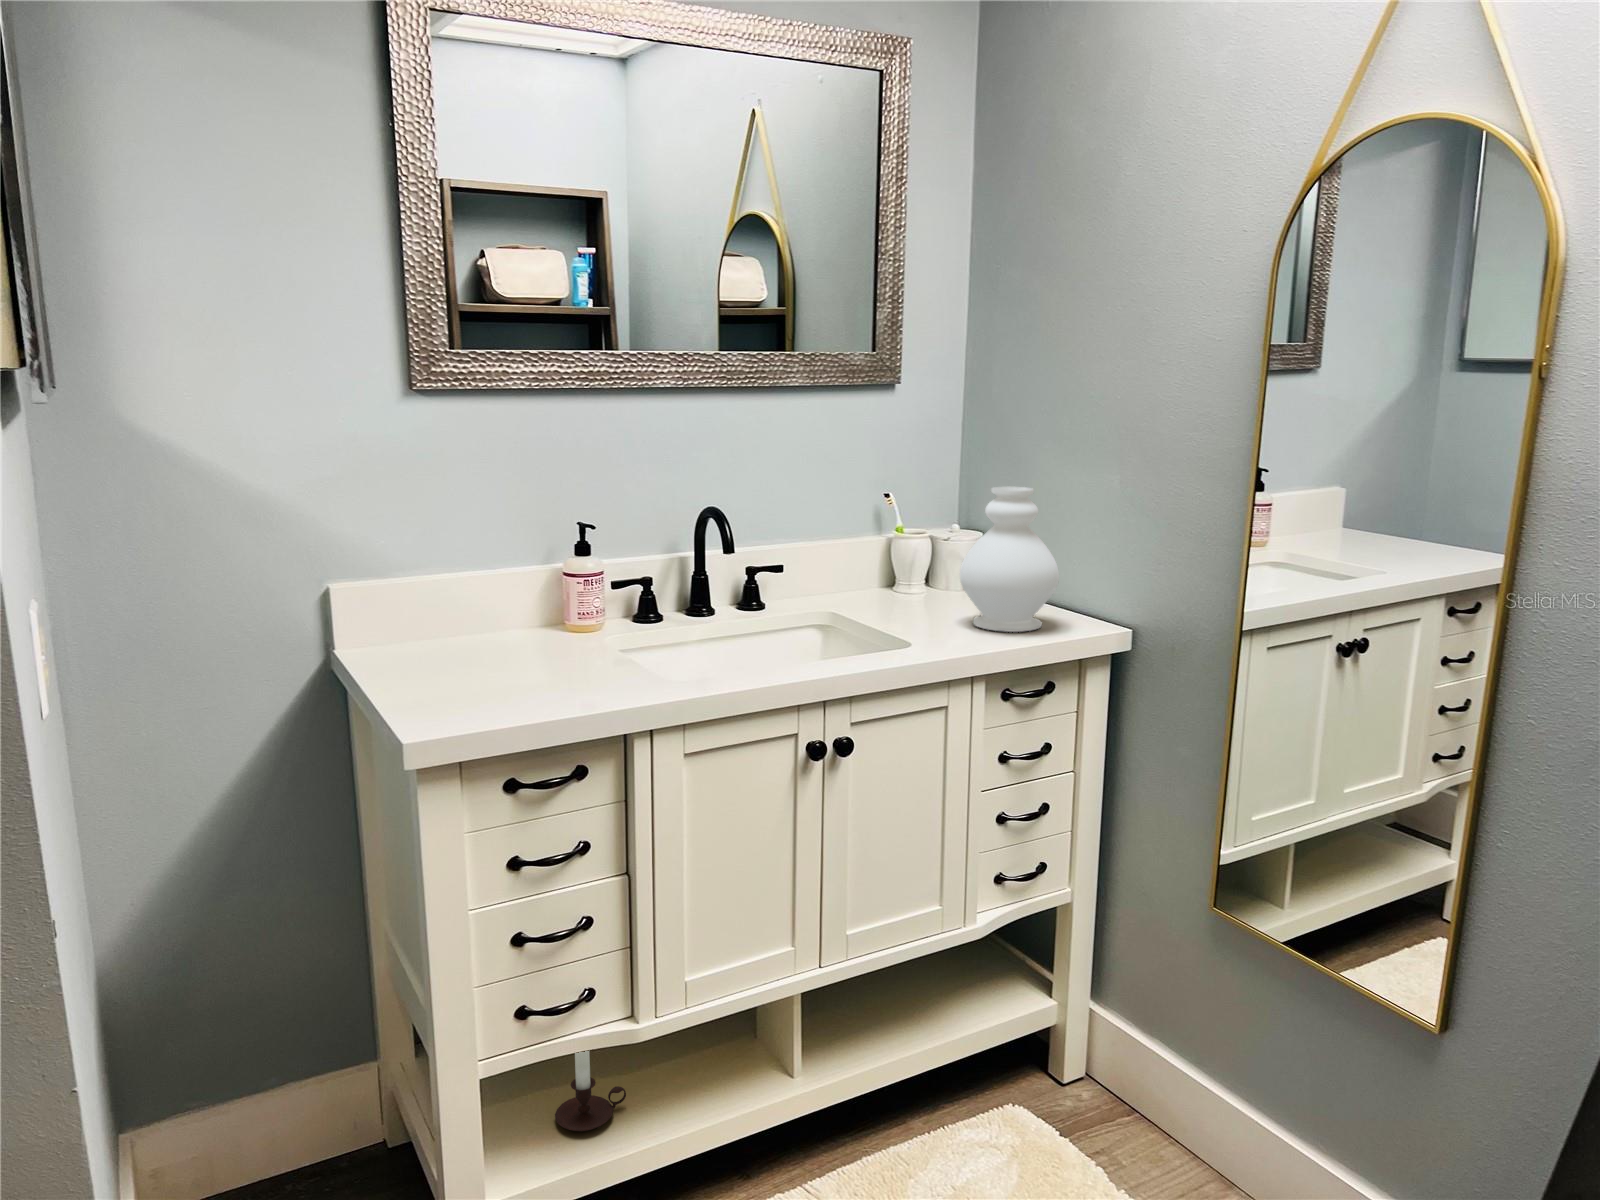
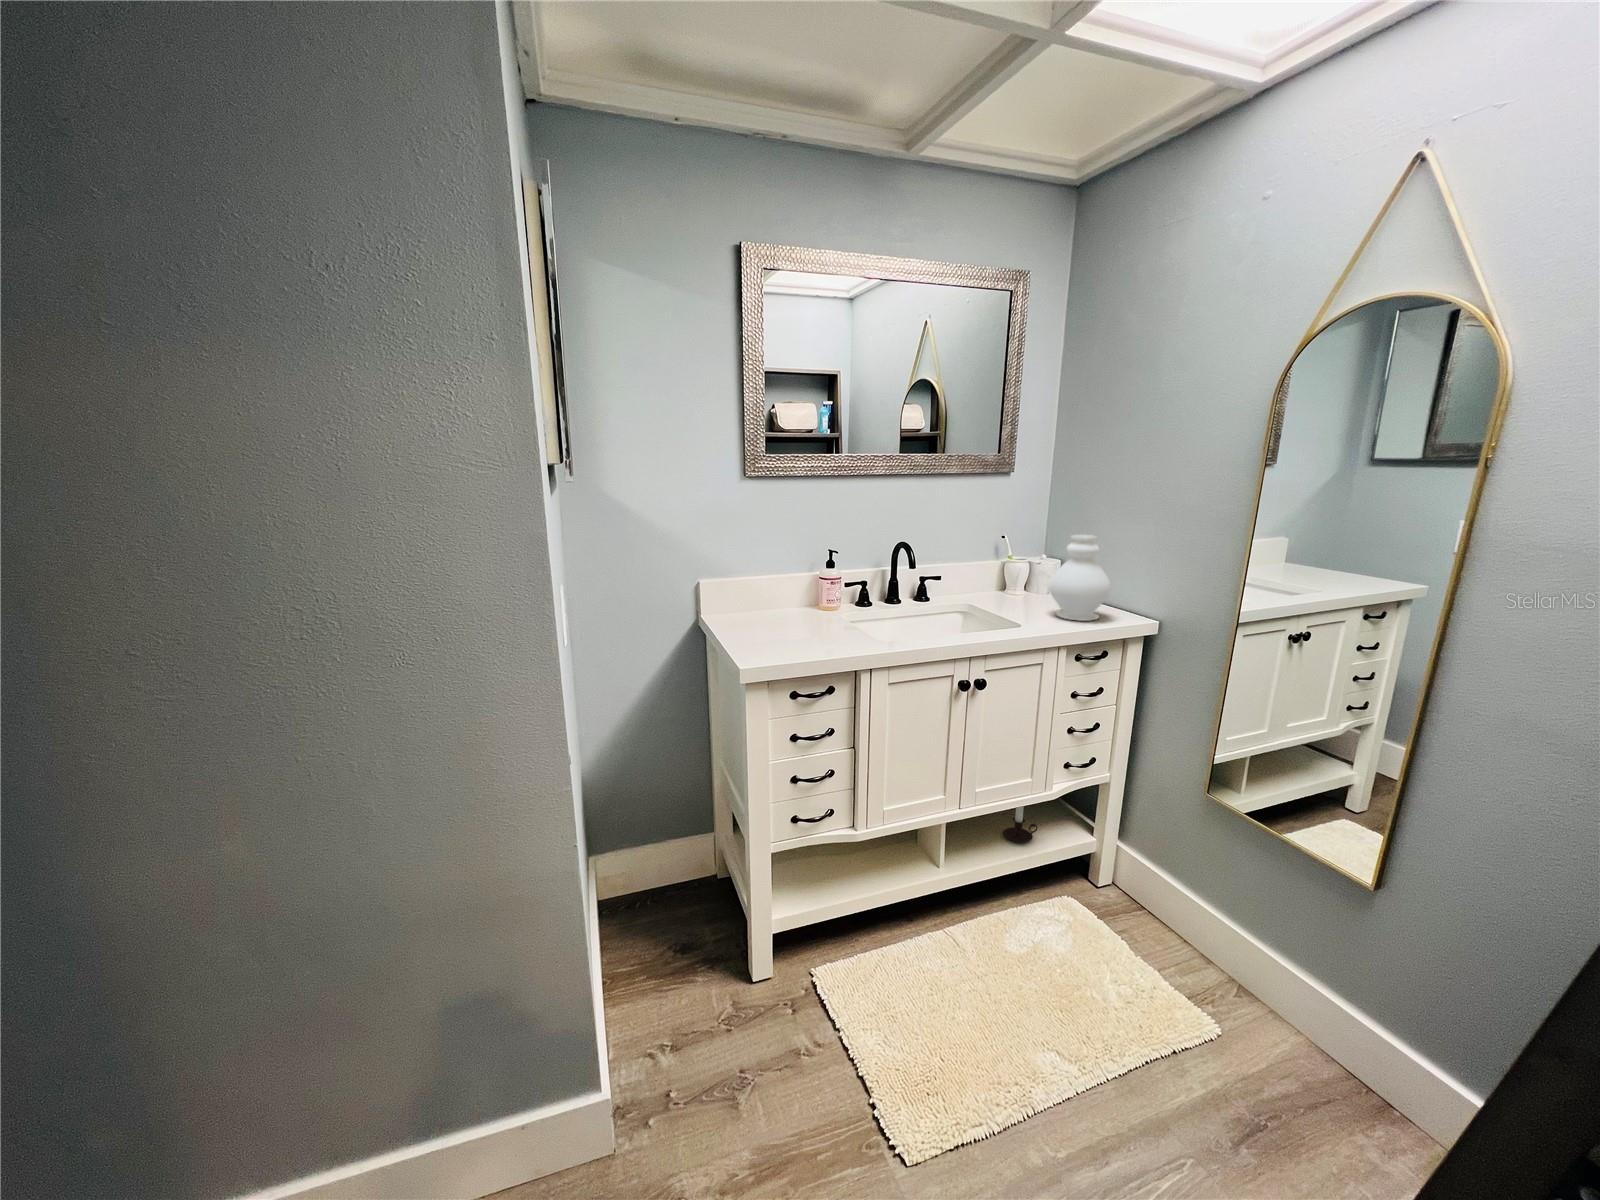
candle: present [555,1051,626,1131] -> present [1003,806,1038,843]

